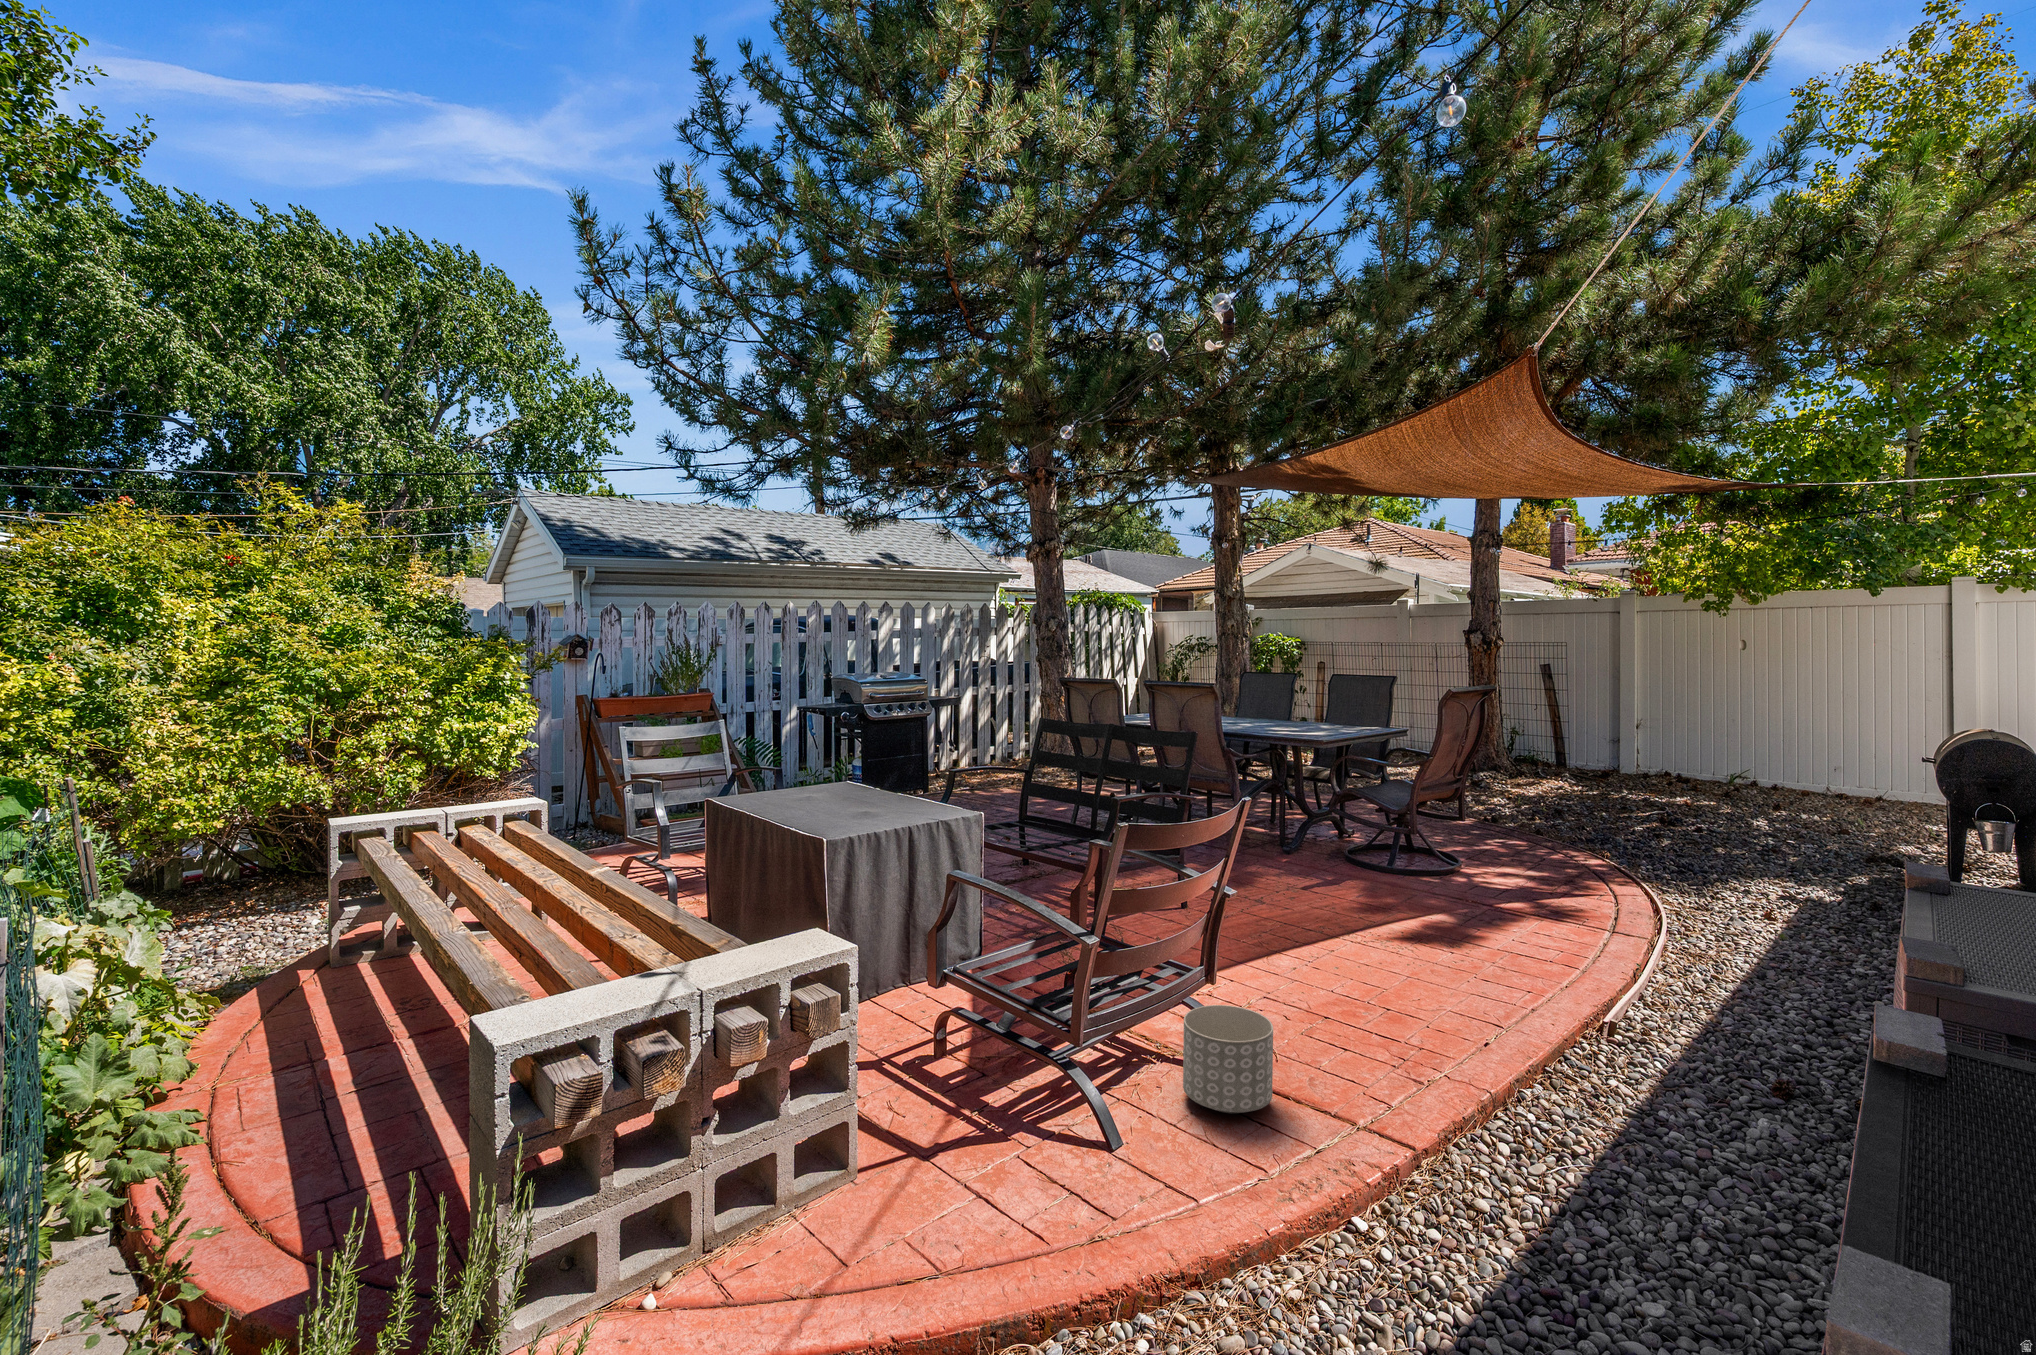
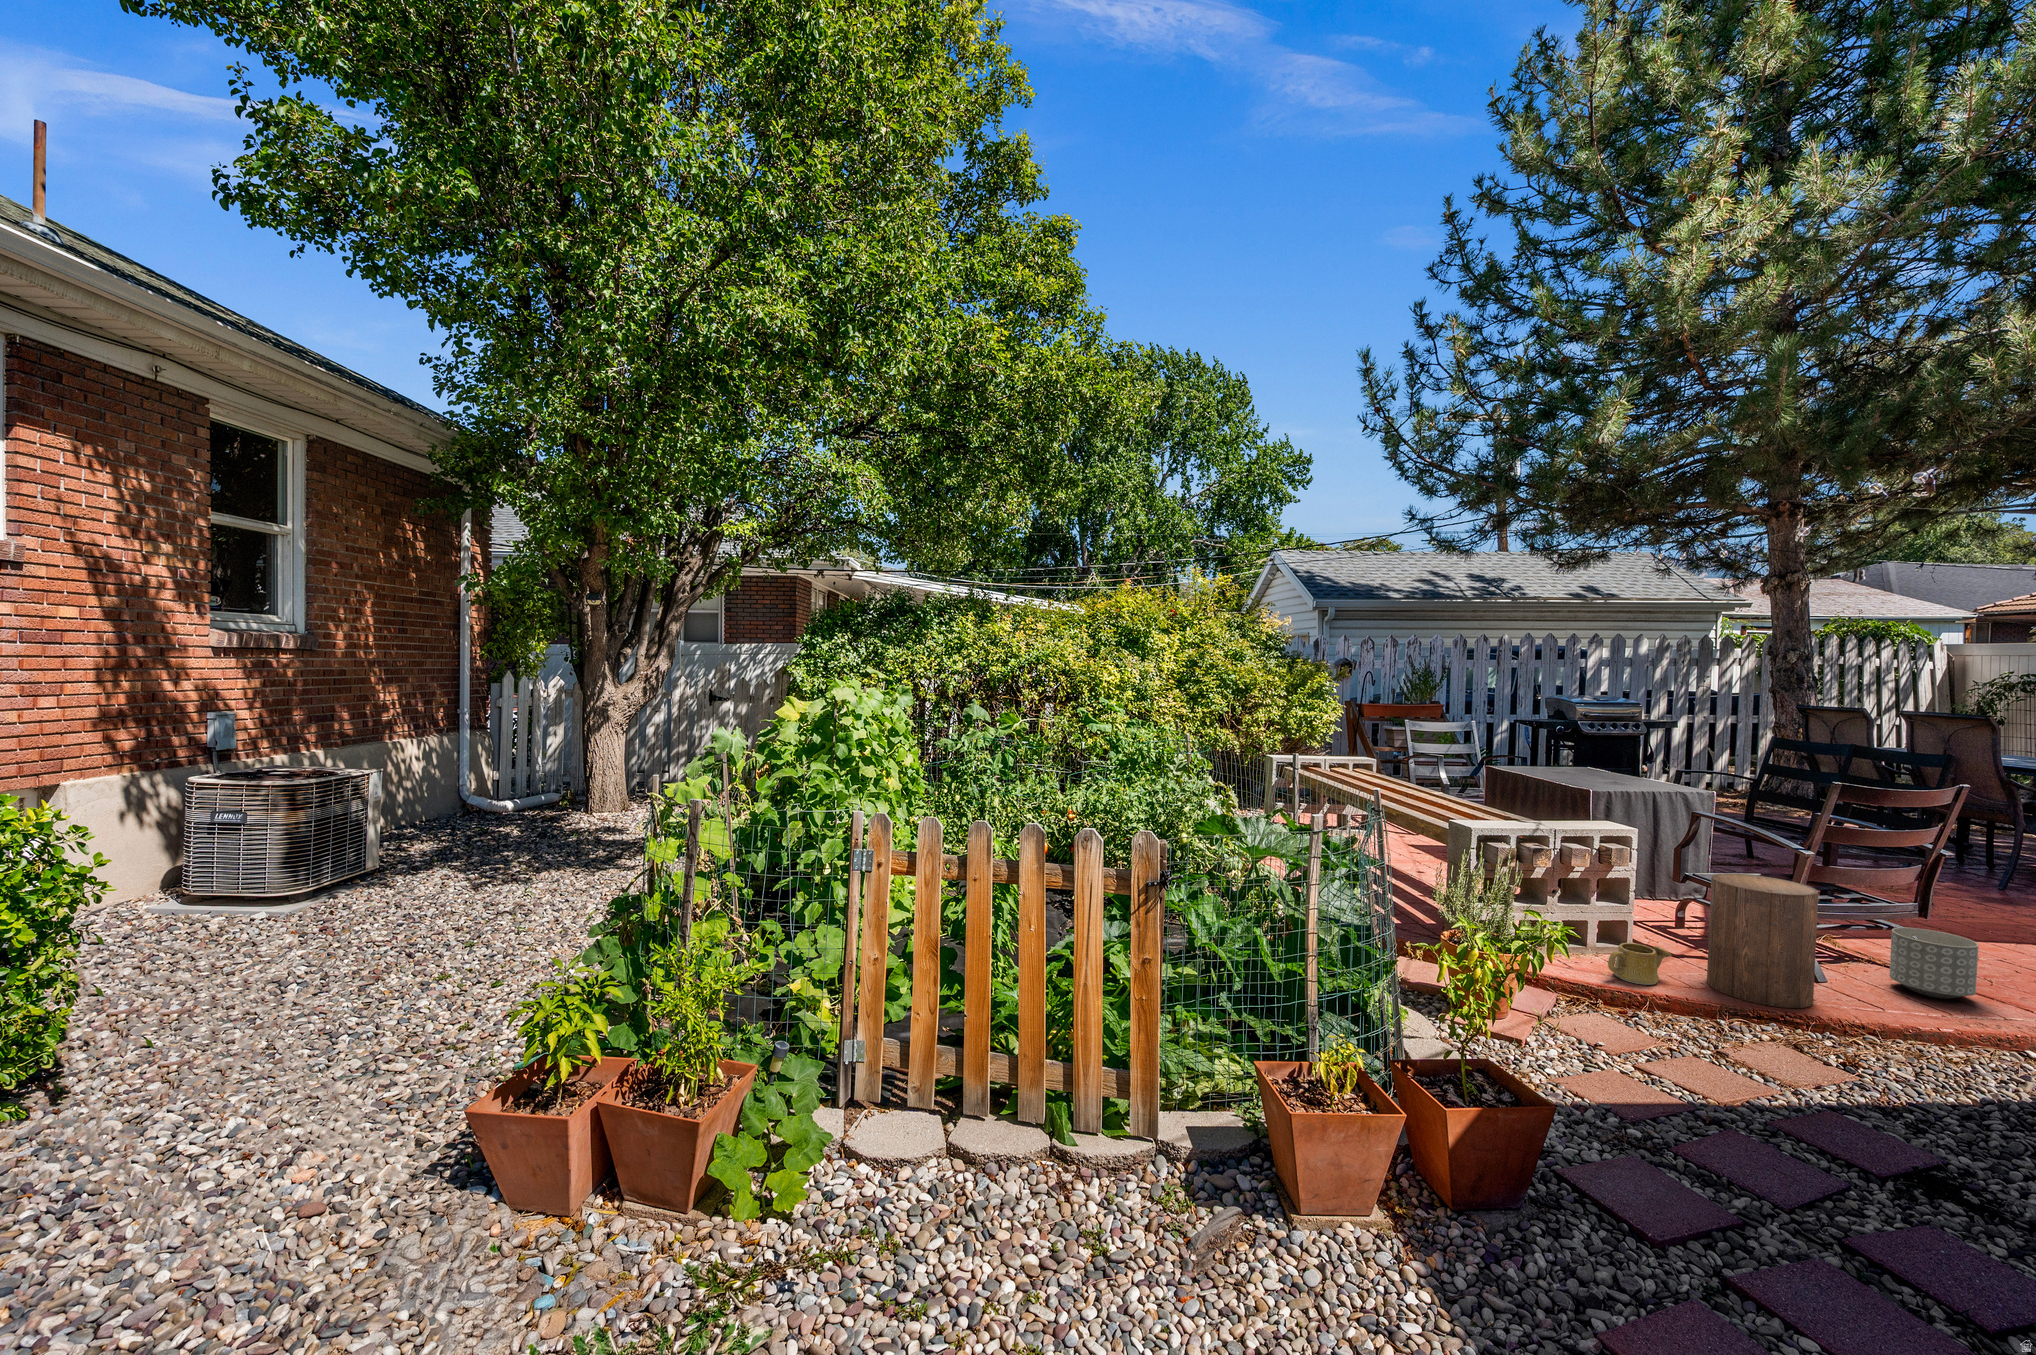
stool: none [966,991,1110,1253] -> present [1707,873,1818,1008]
watering can: none [801,1170,910,1277] -> present [1608,943,1671,985]

